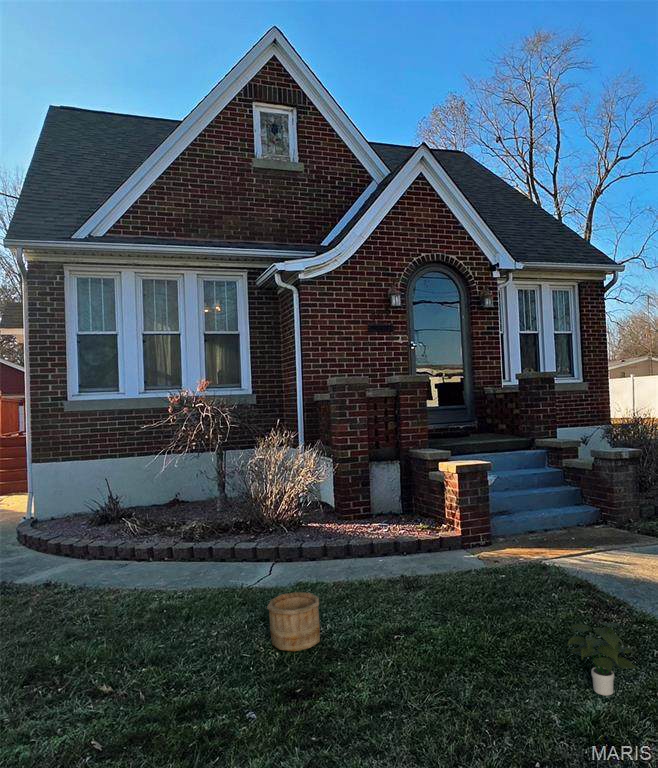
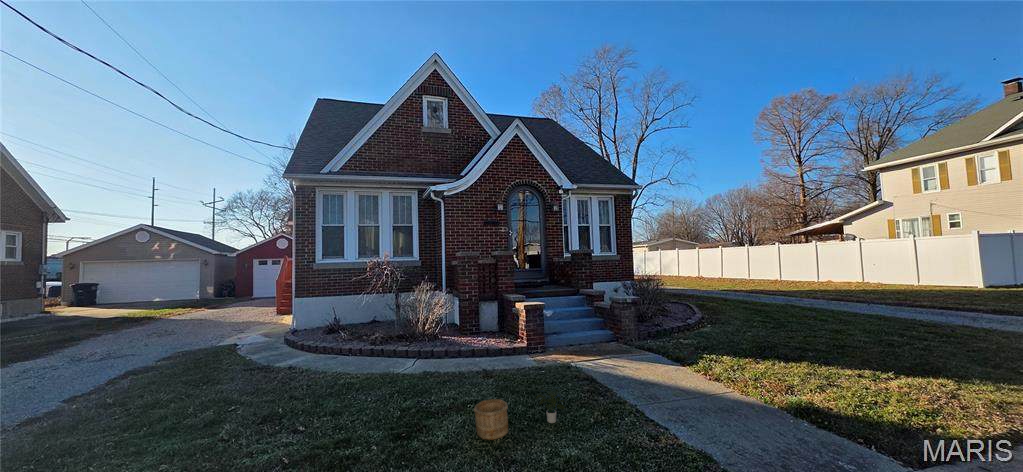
wooden bucket: present [267,592,320,651] -> present [474,399,508,440]

